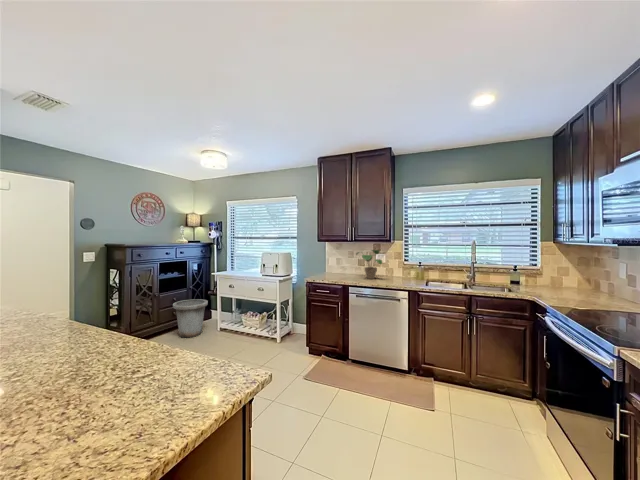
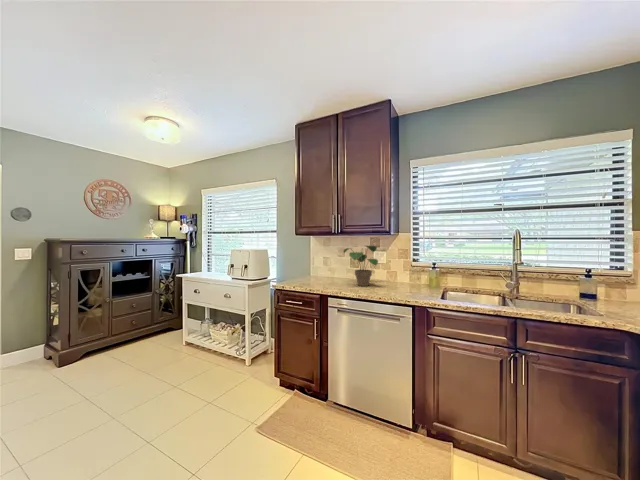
trash can: present [173,299,208,338] -> none [125,306,170,354]

